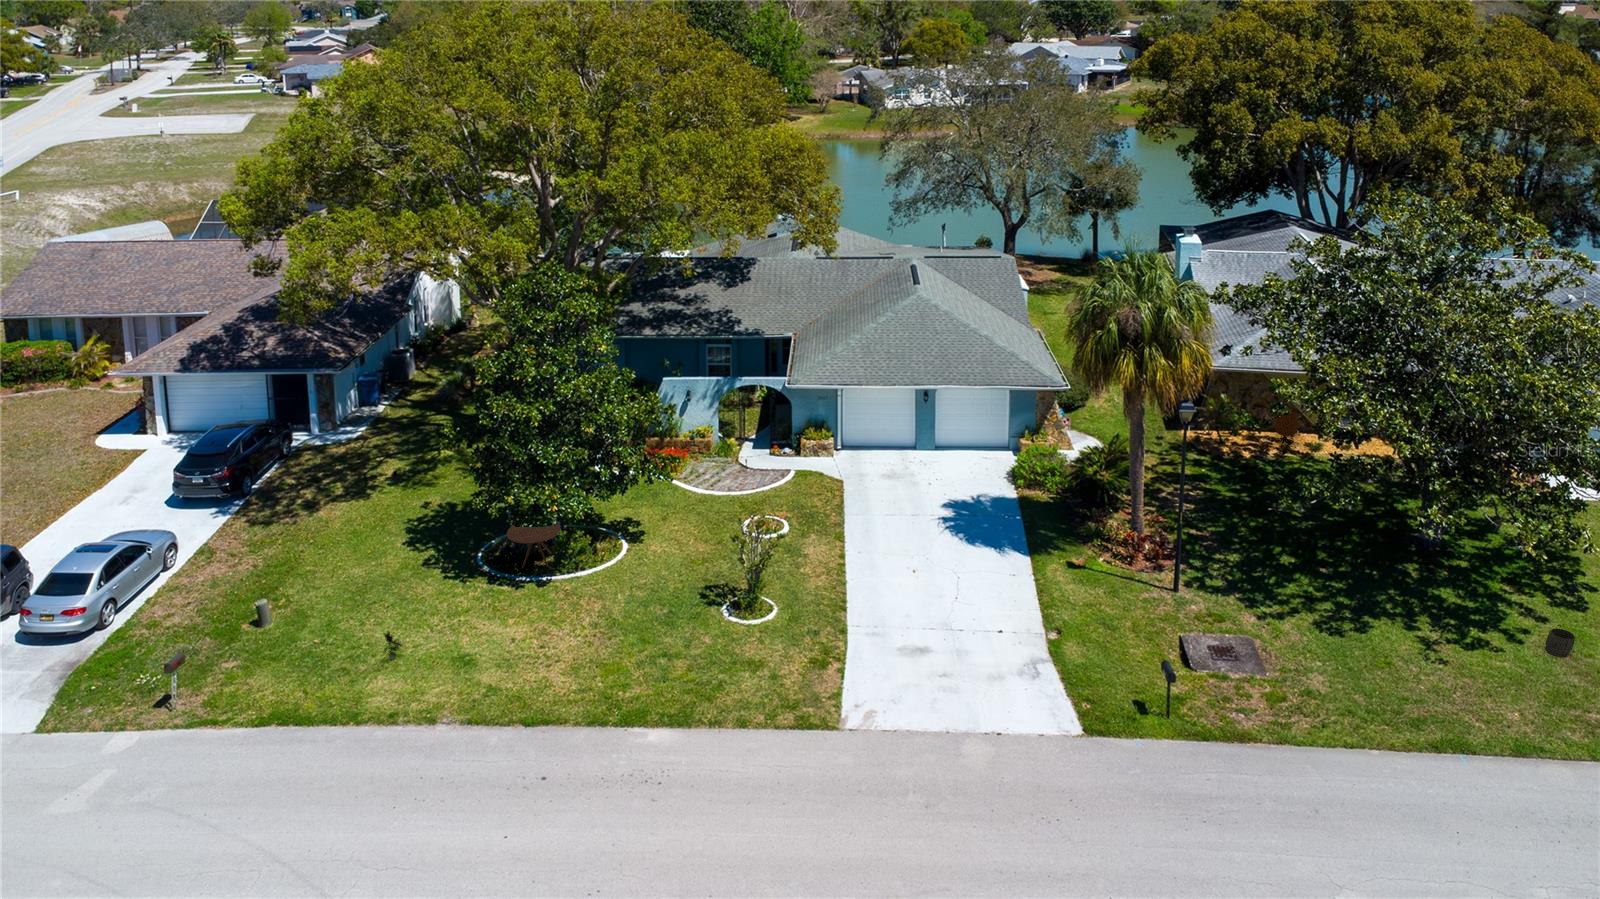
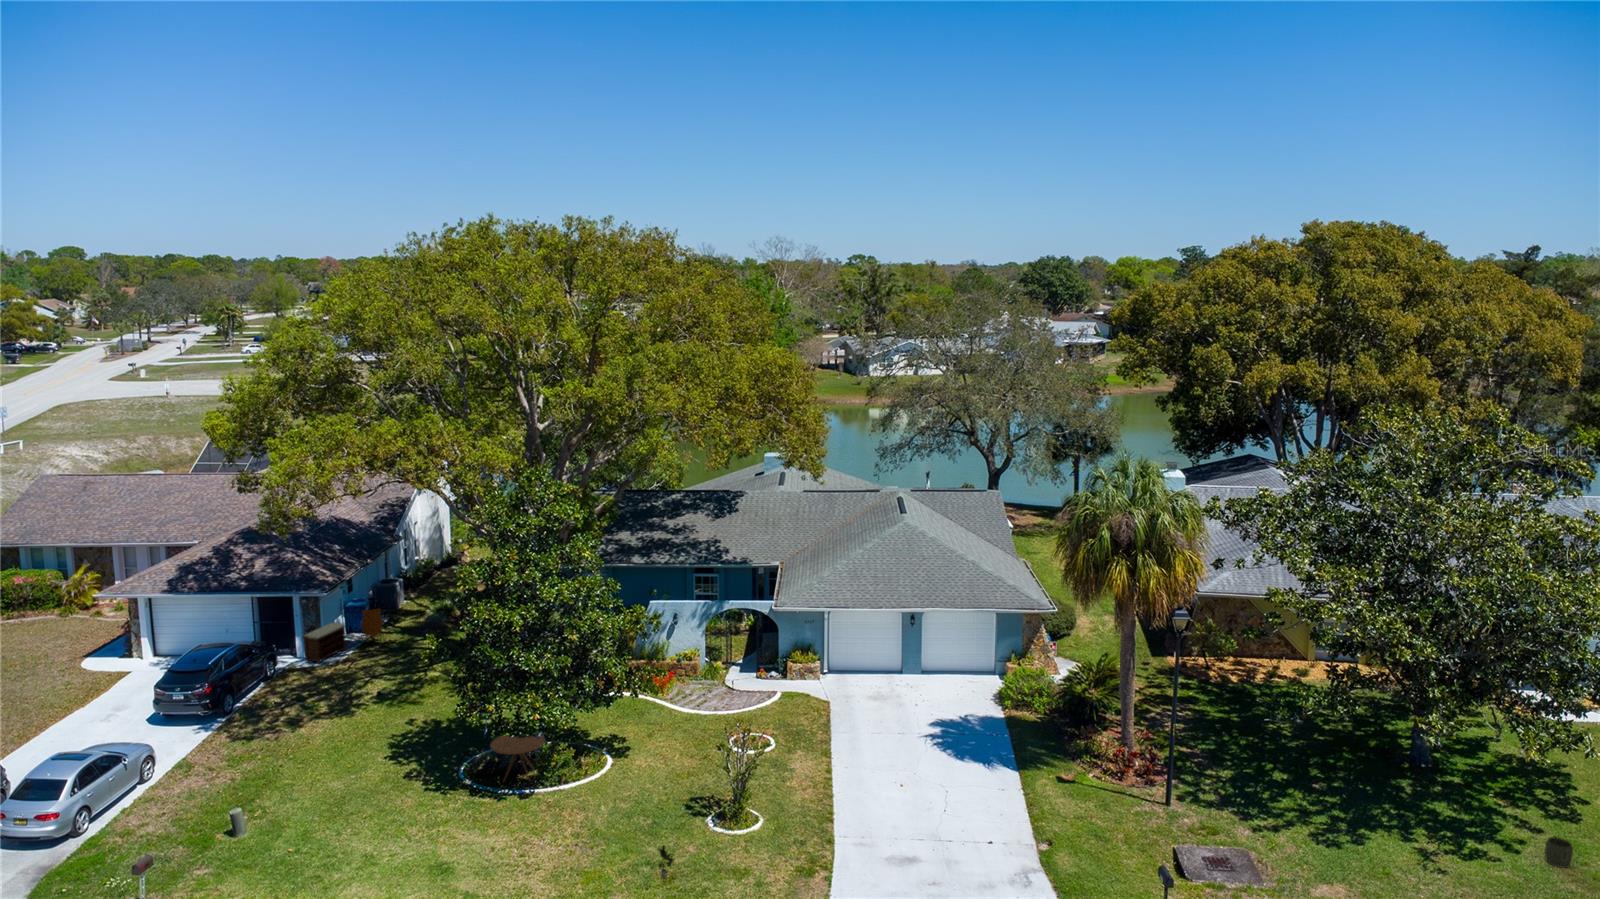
bench: none [314,399,359,440] -> present [303,623,346,663]
lounge chair: present [1270,413,1301,445] -> present [360,609,383,643]
potted plant: present [384,632,403,659] -> present [658,845,674,877]

